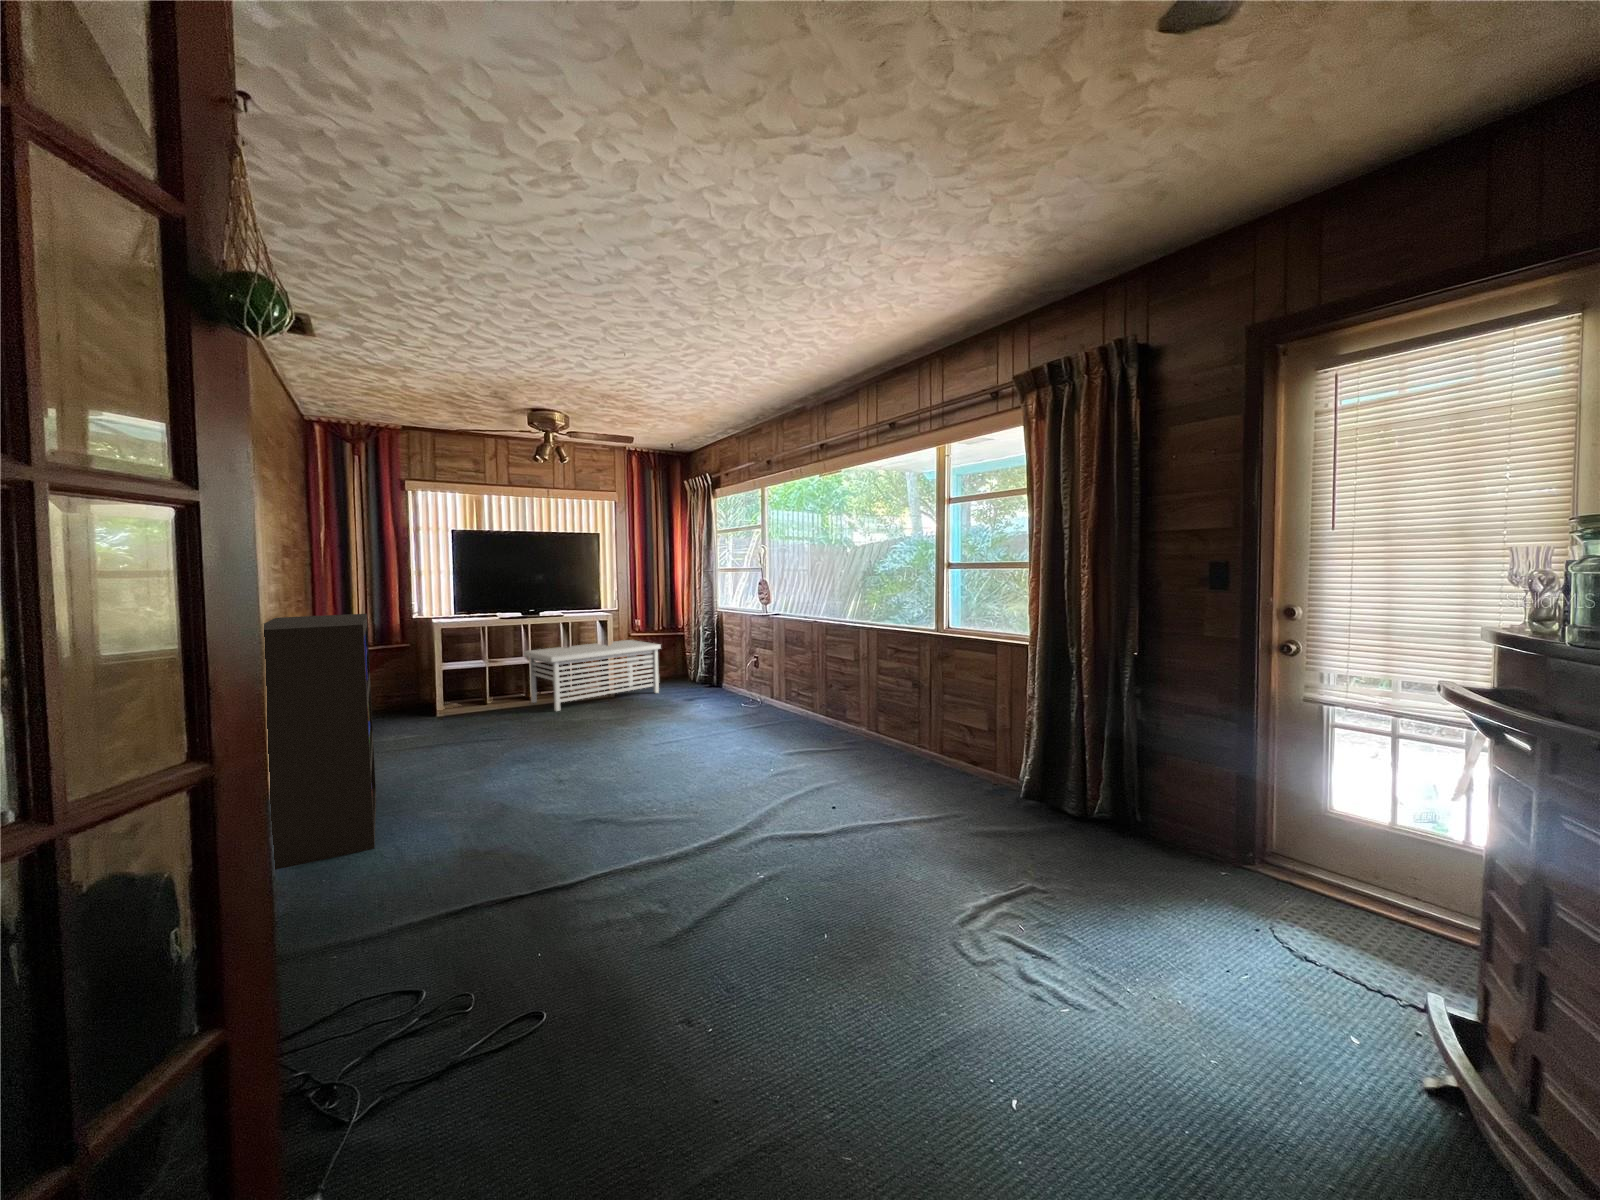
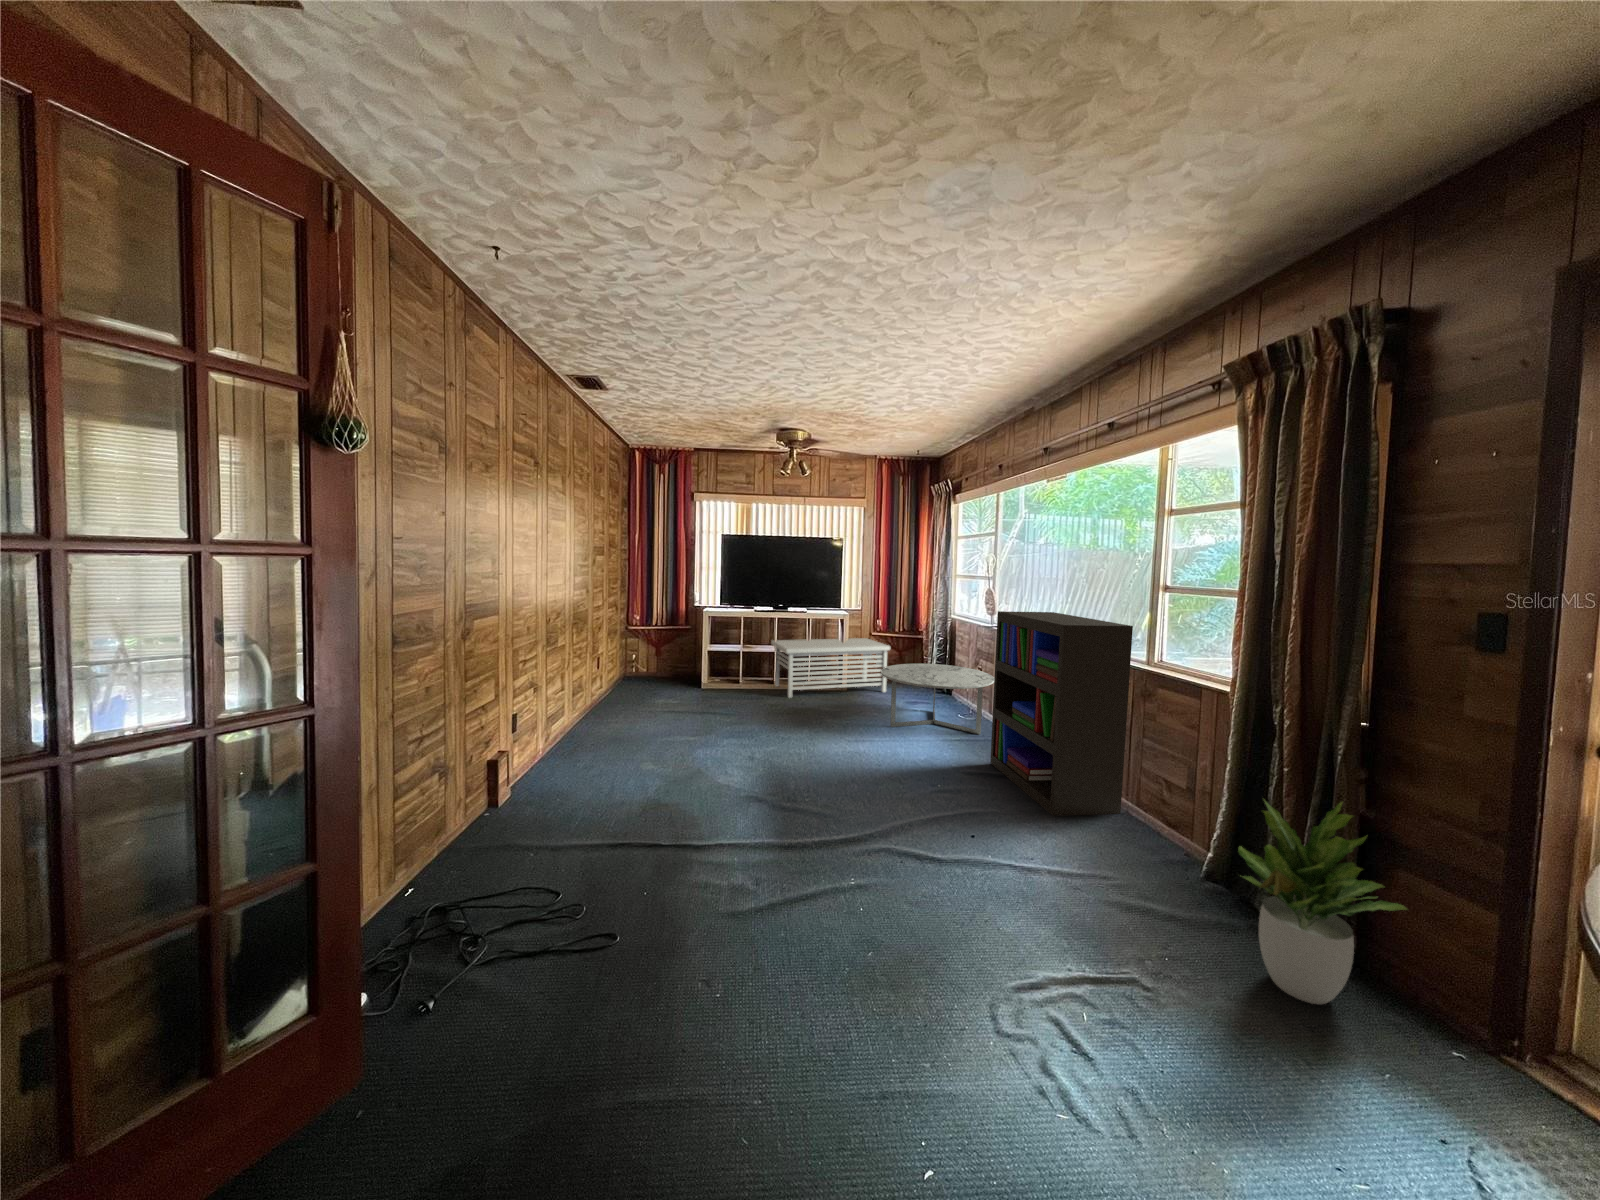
bookshelf: present [264,614,376,870] -> present [990,611,1133,816]
coffee table: none [666,656,774,721] -> present [881,664,994,735]
potted plant: none [980,691,1064,820] -> present [1238,801,1407,1004]

